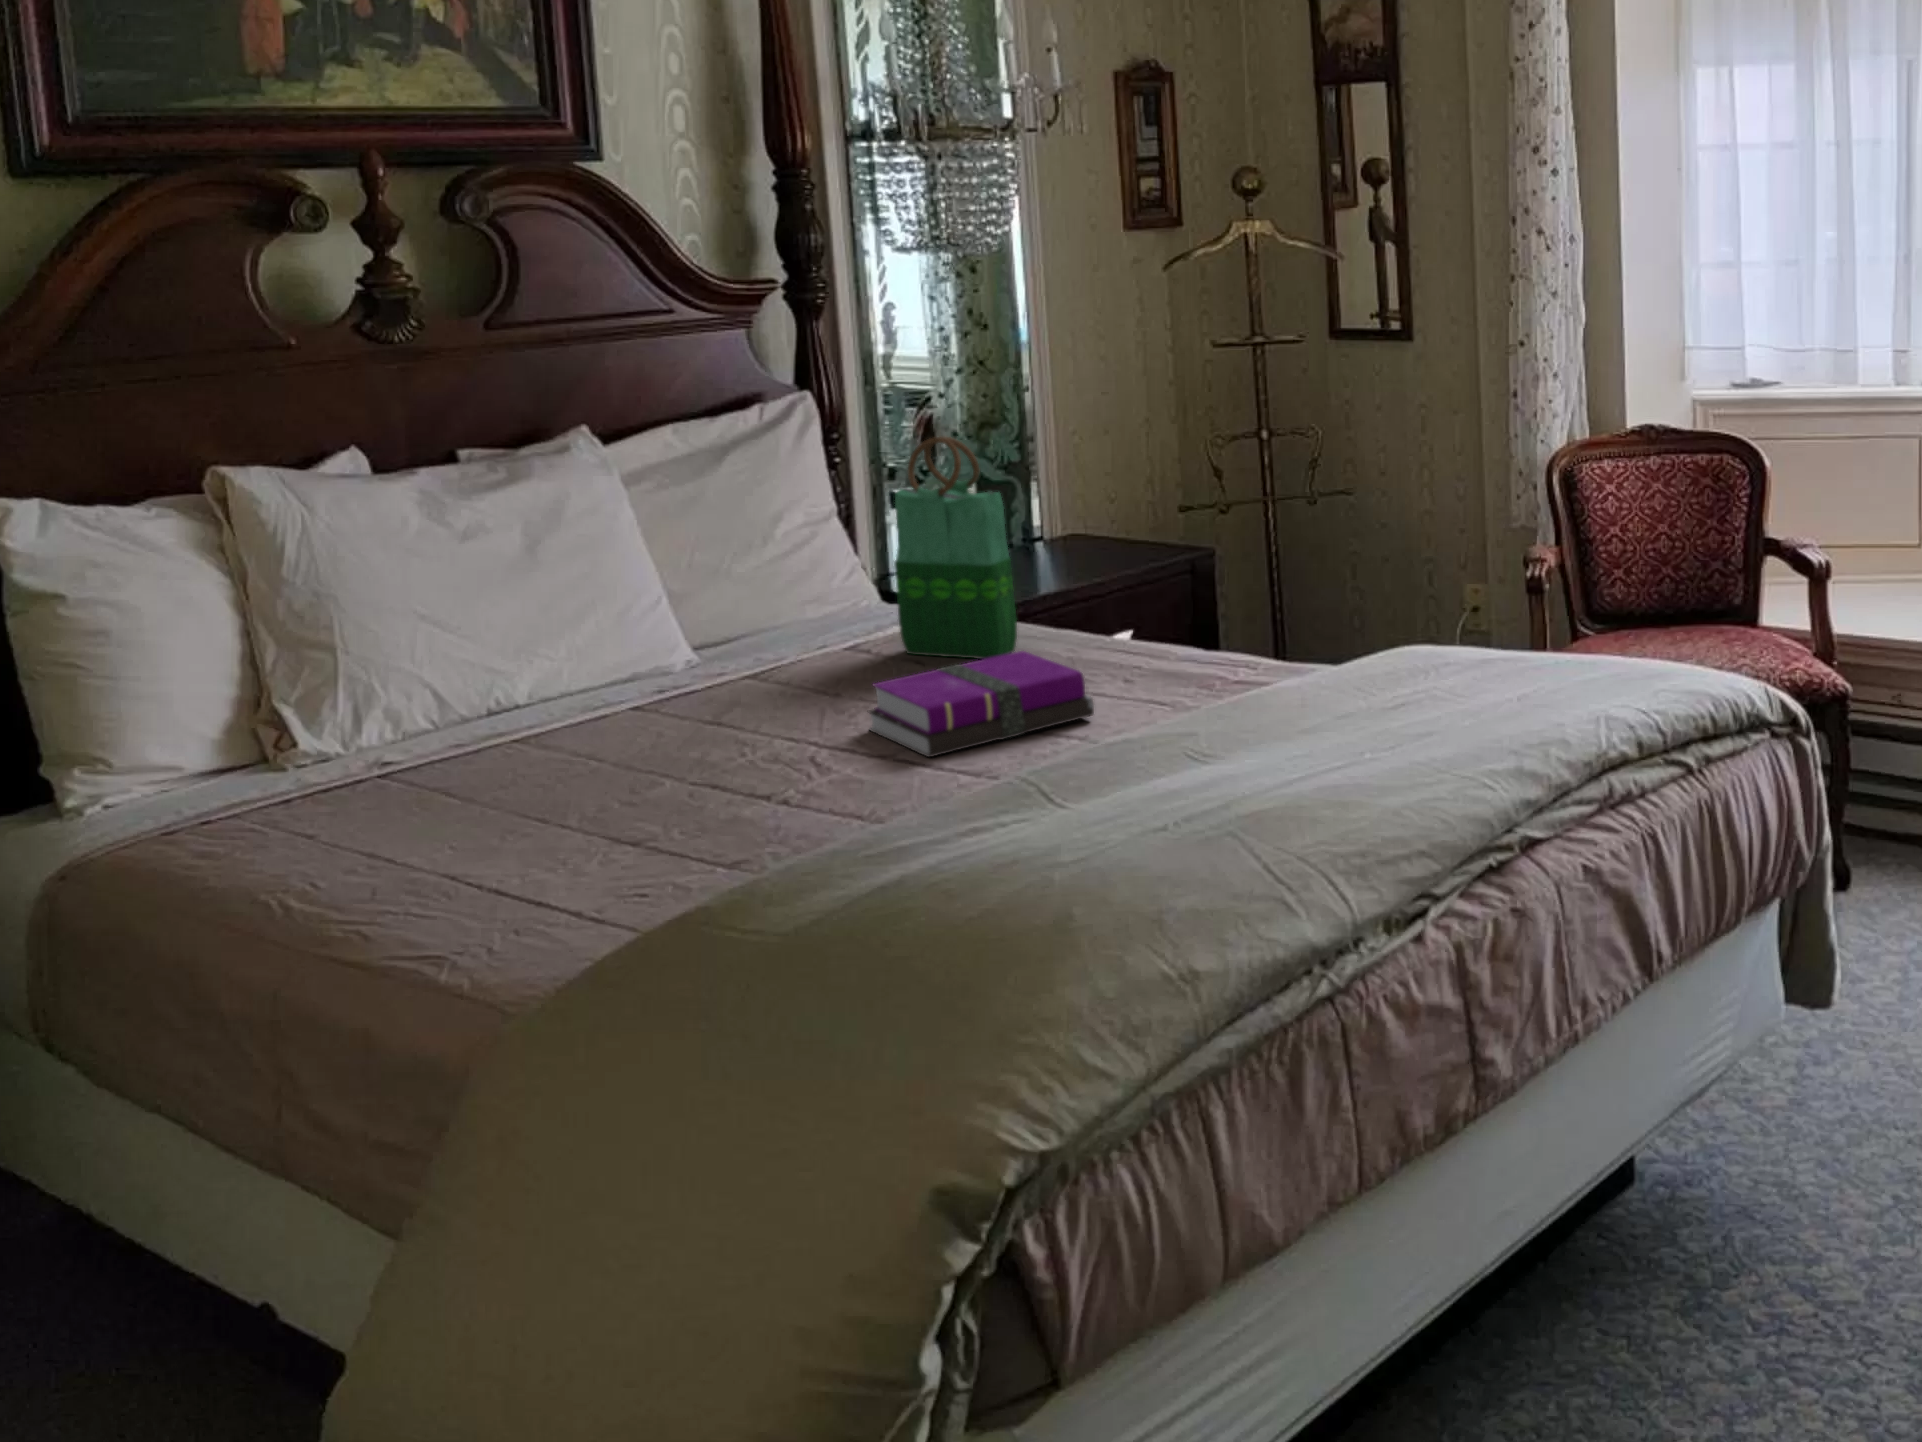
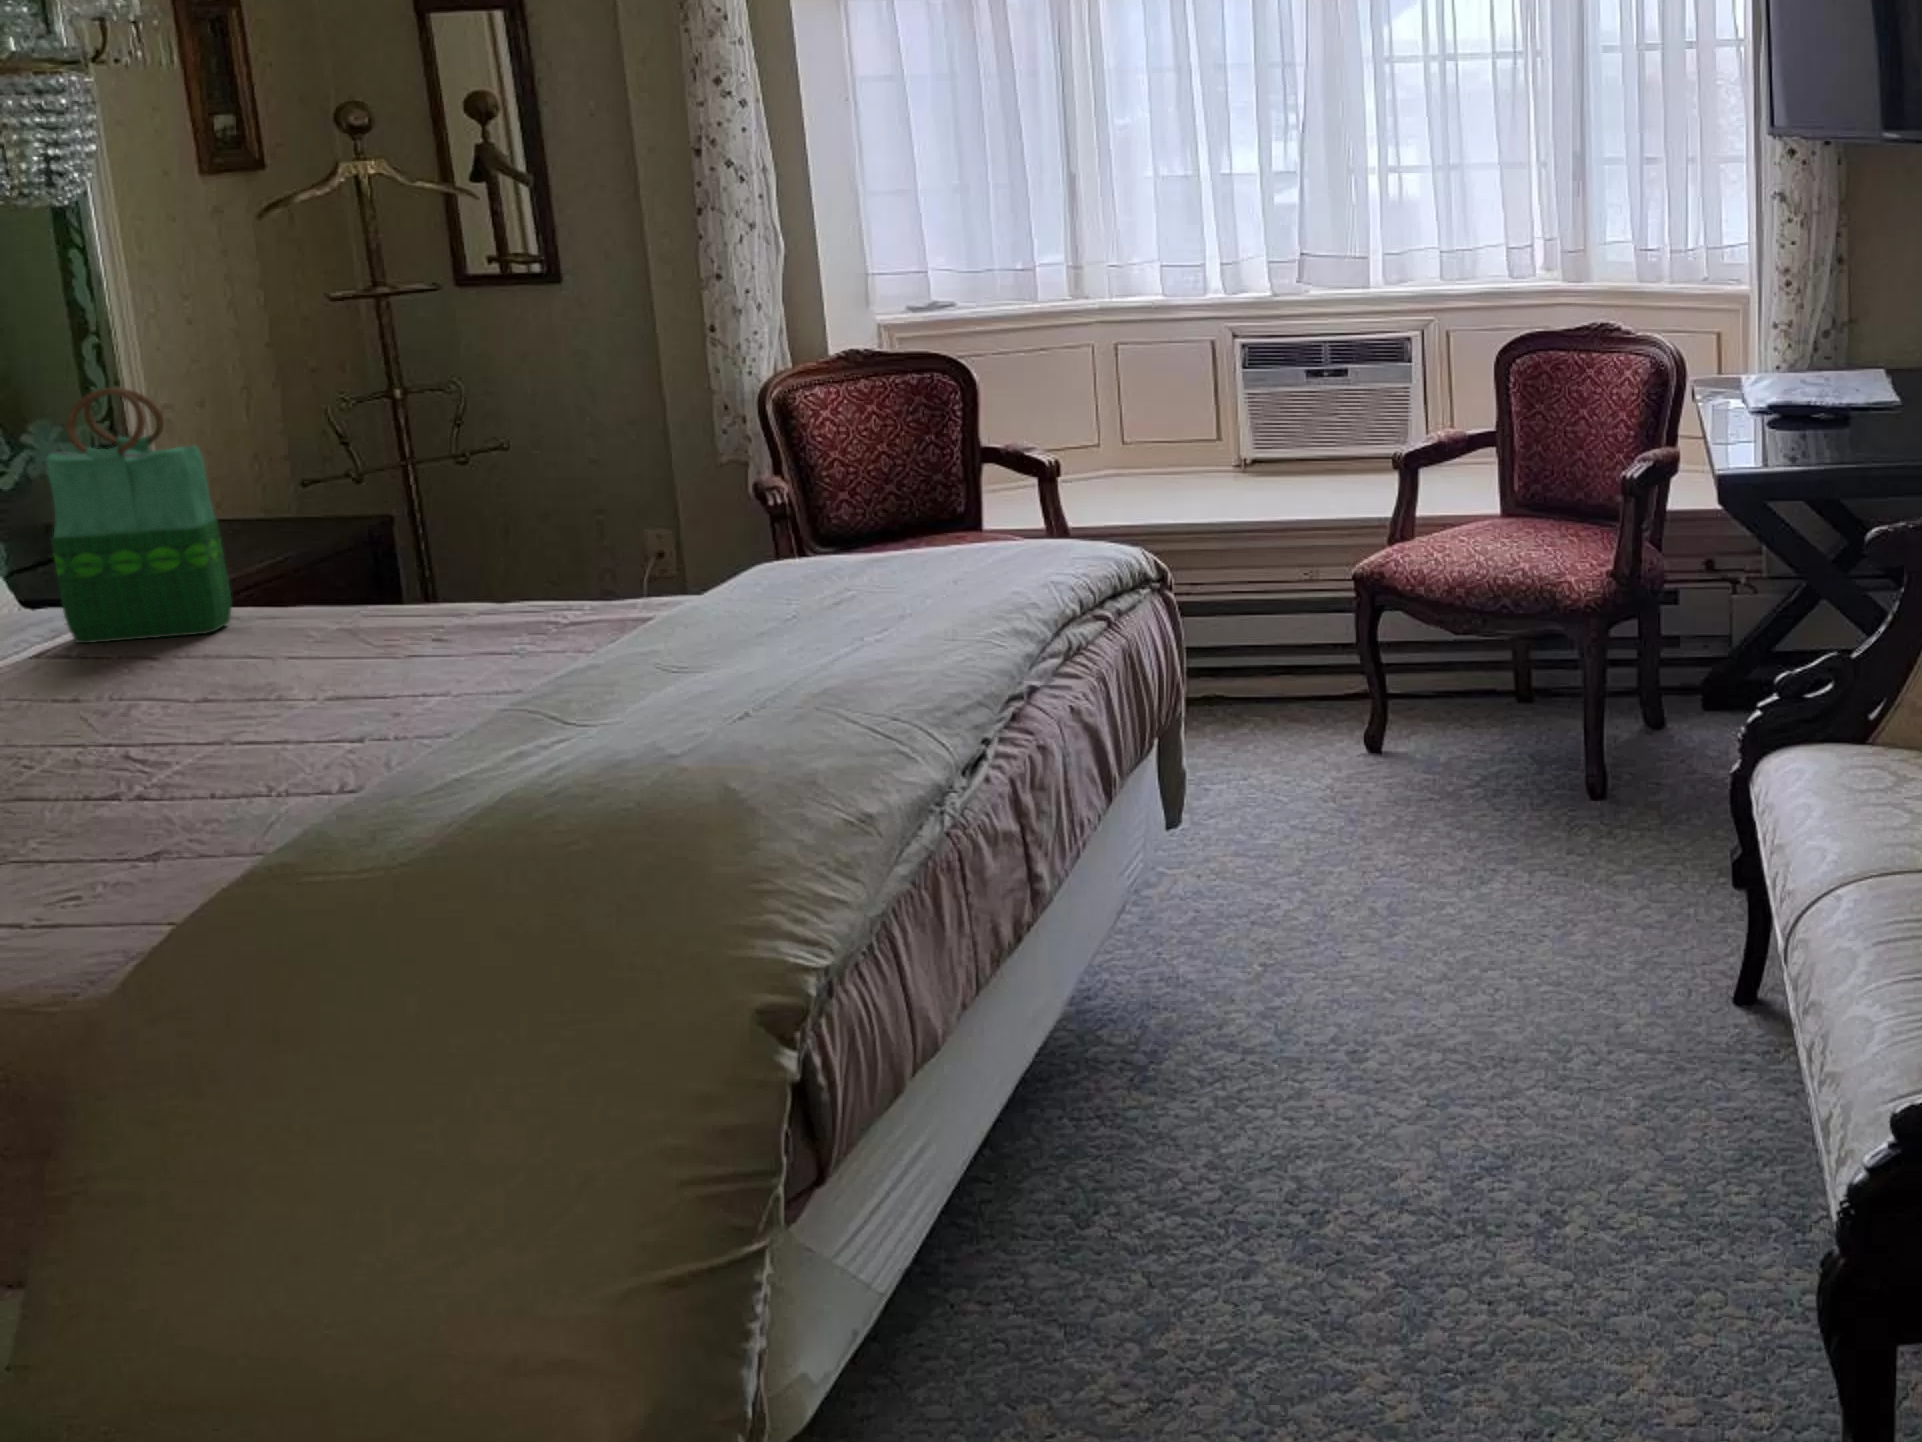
notebook: present [868,651,1094,757] -> none [102,609,400,727]

